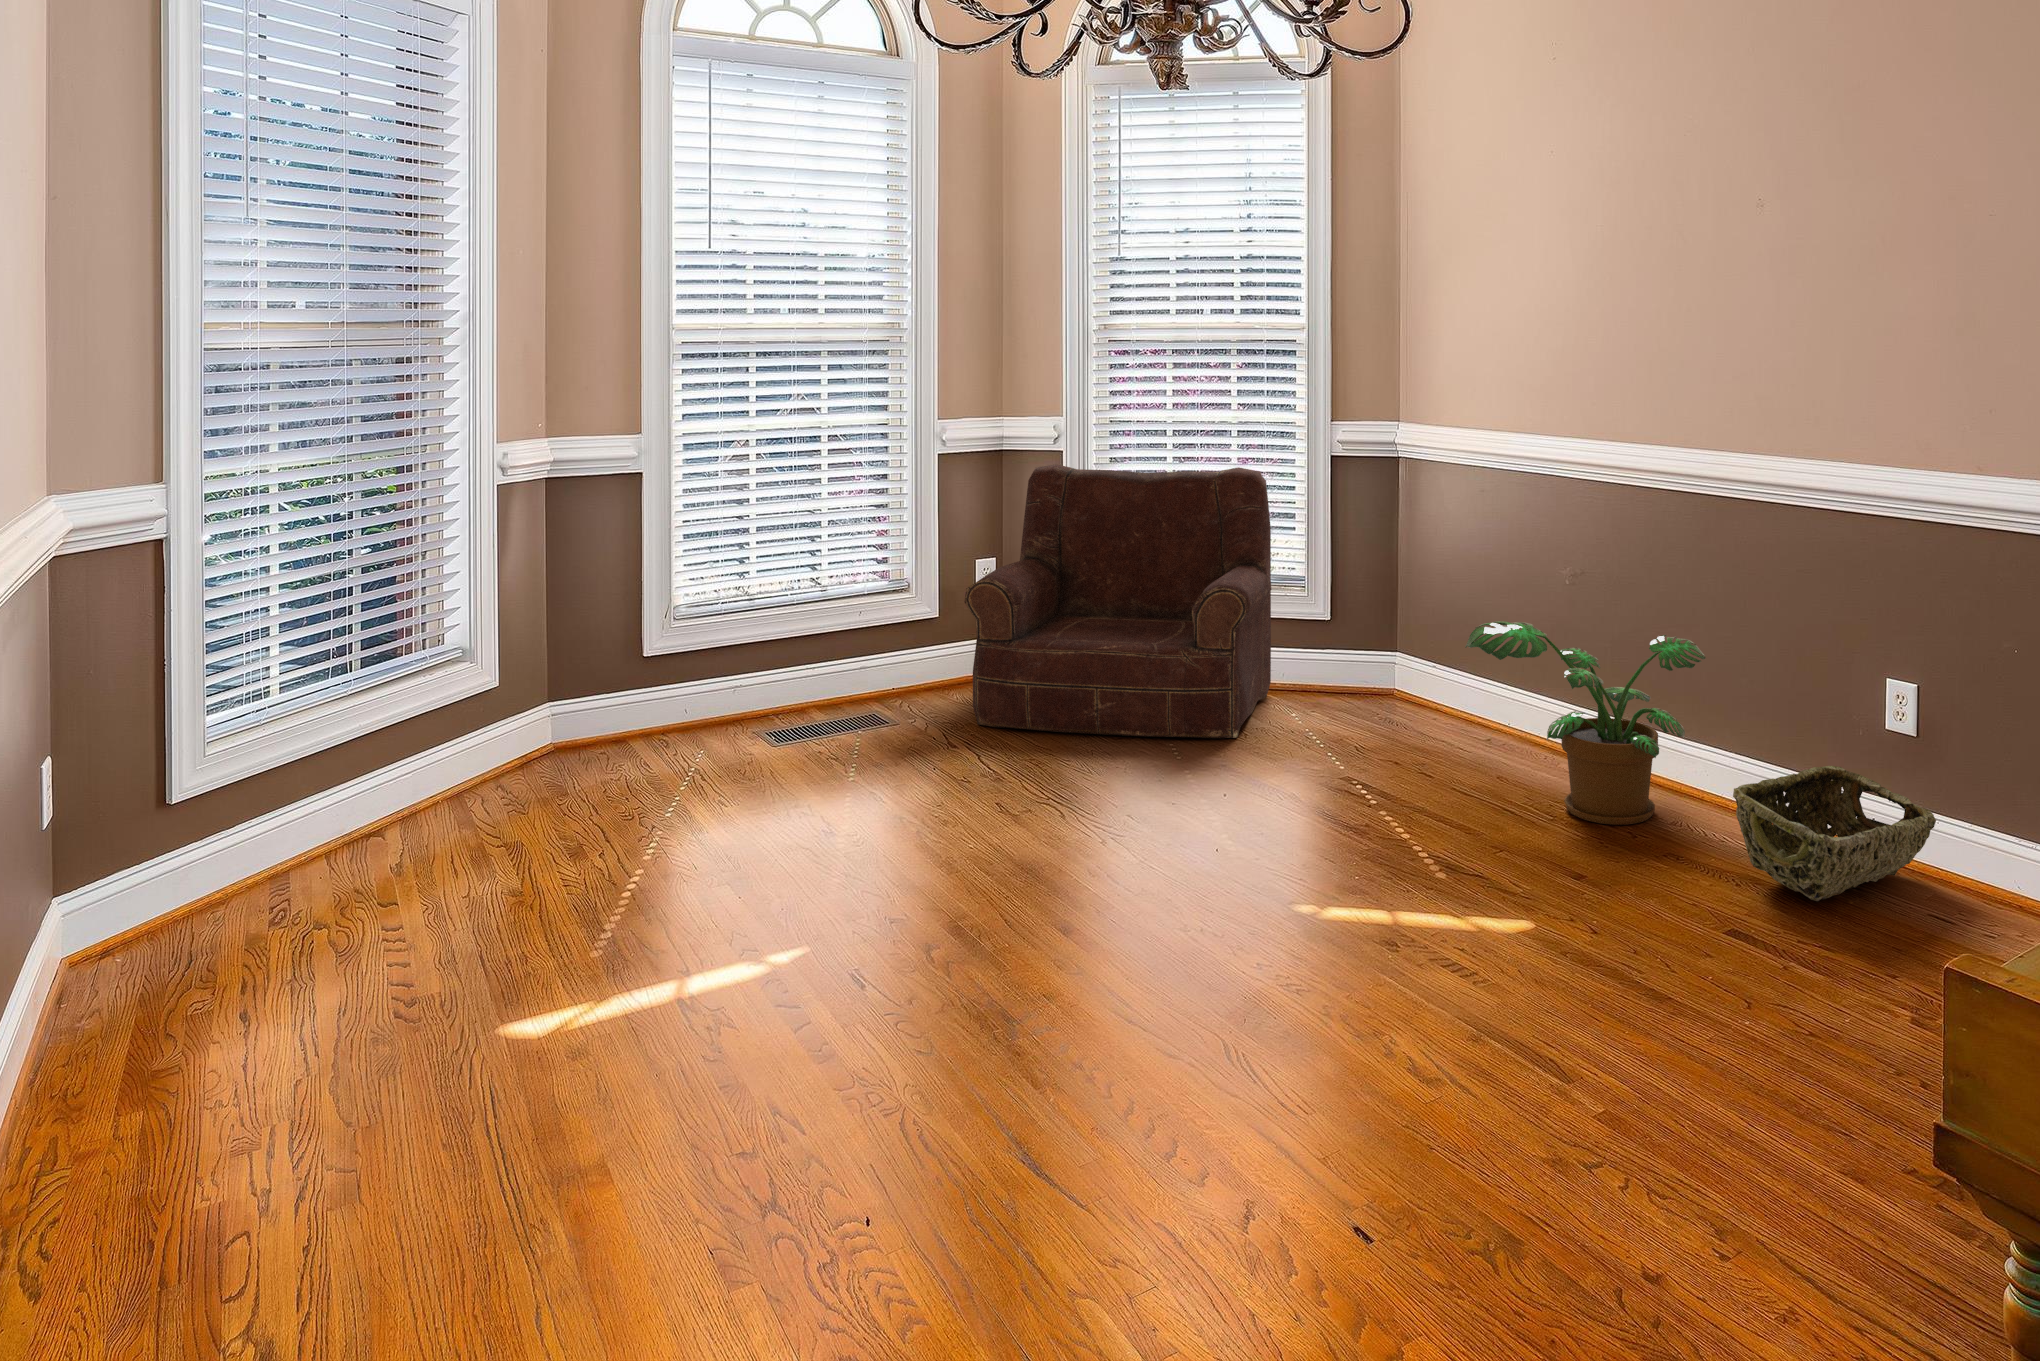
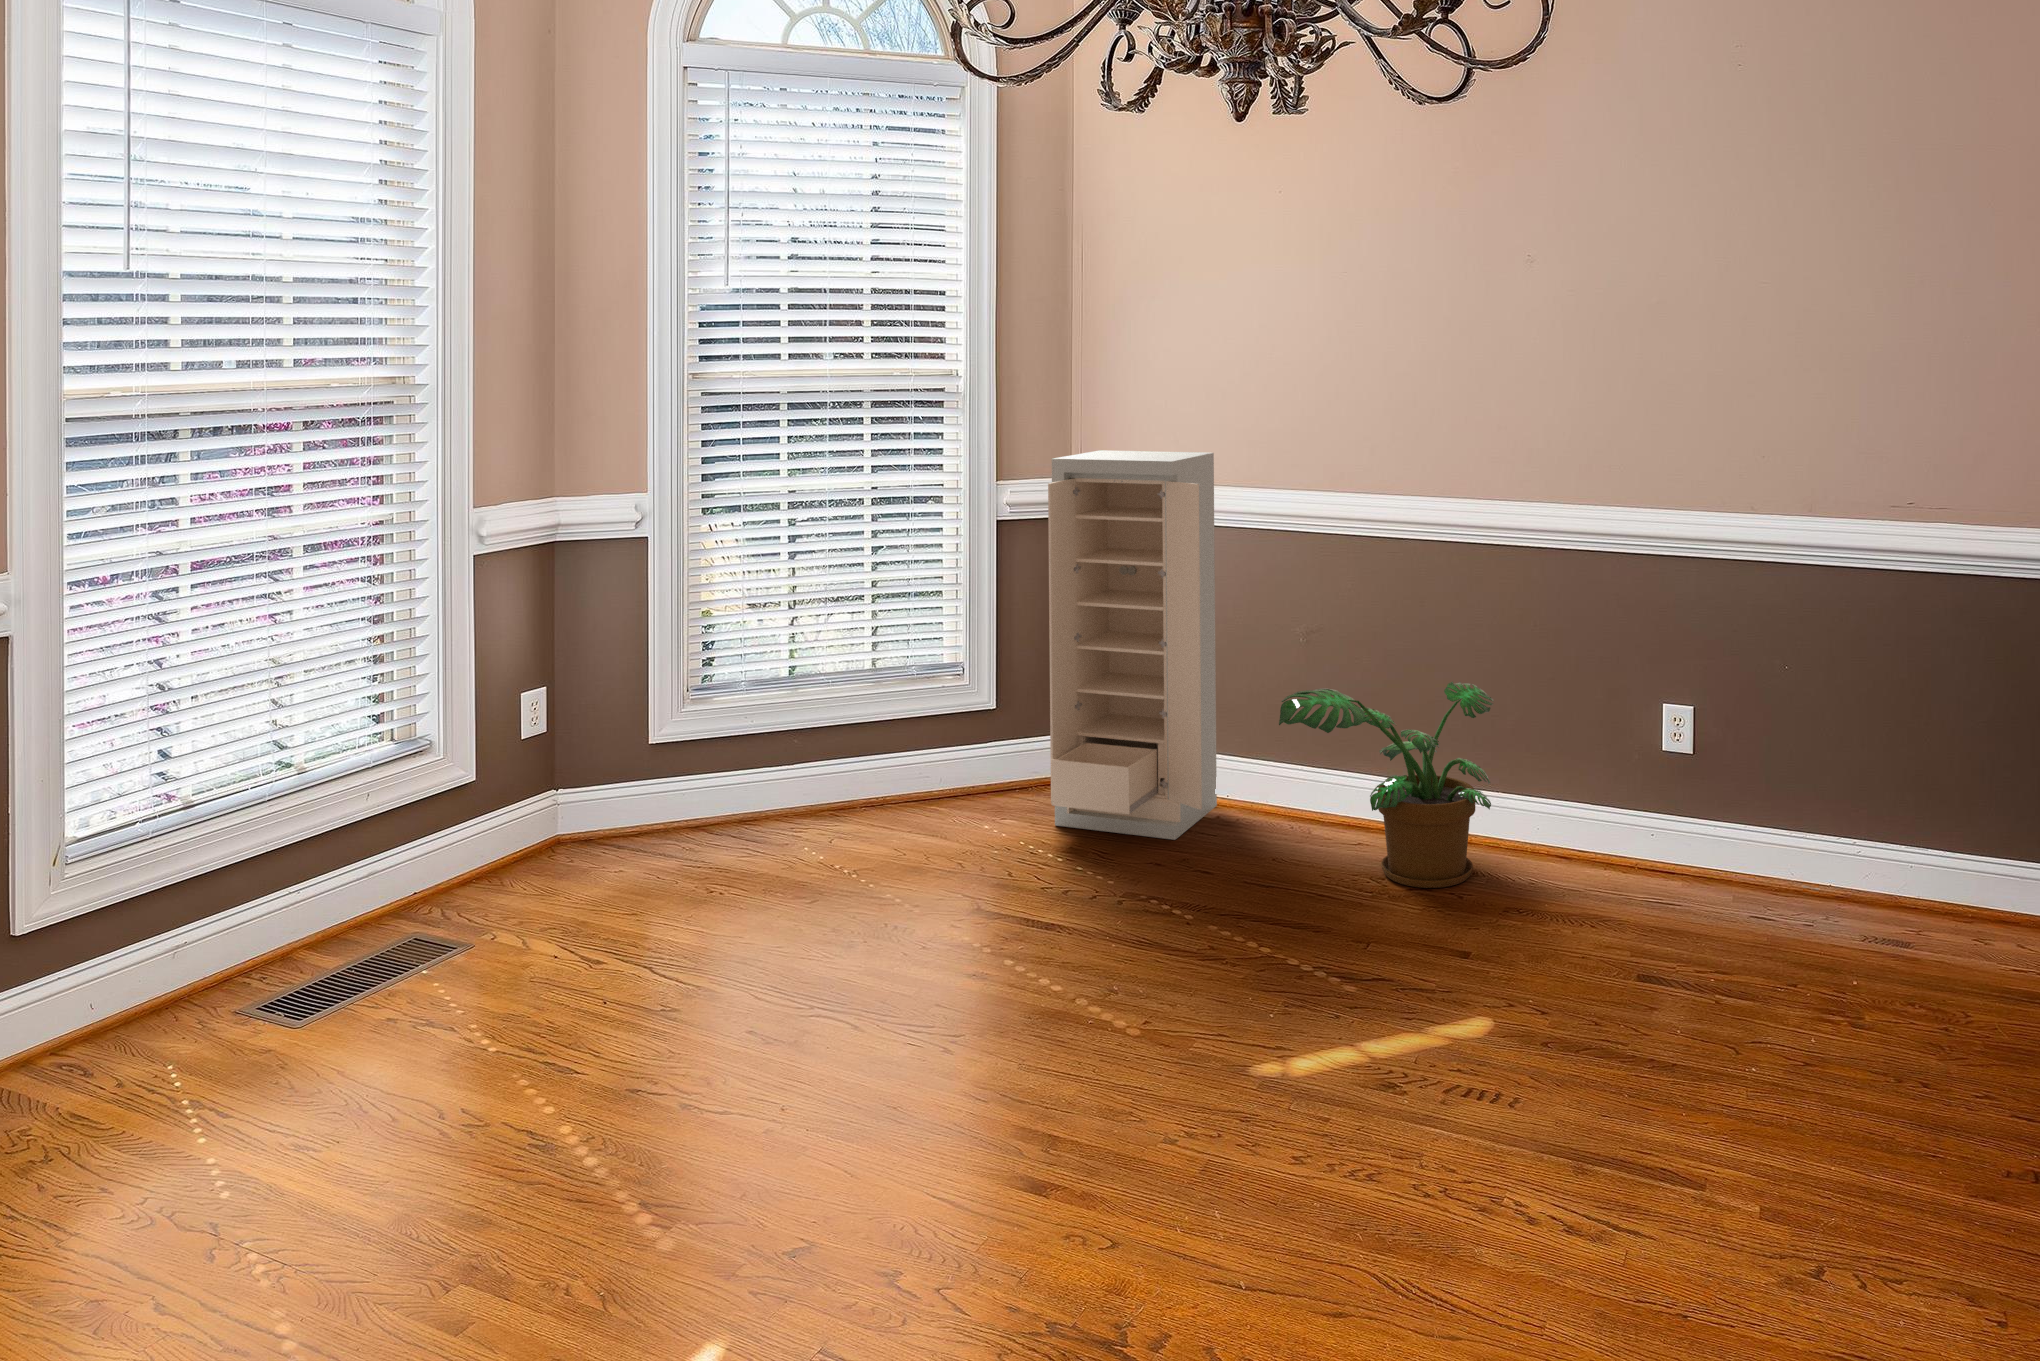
storage cabinet: none [1330,398,1496,746] -> present [1048,450,1217,840]
armchair: present [964,464,1271,739] -> none [572,544,973,927]
woven basket: present [1733,766,1936,901] -> none [1609,787,1750,921]

